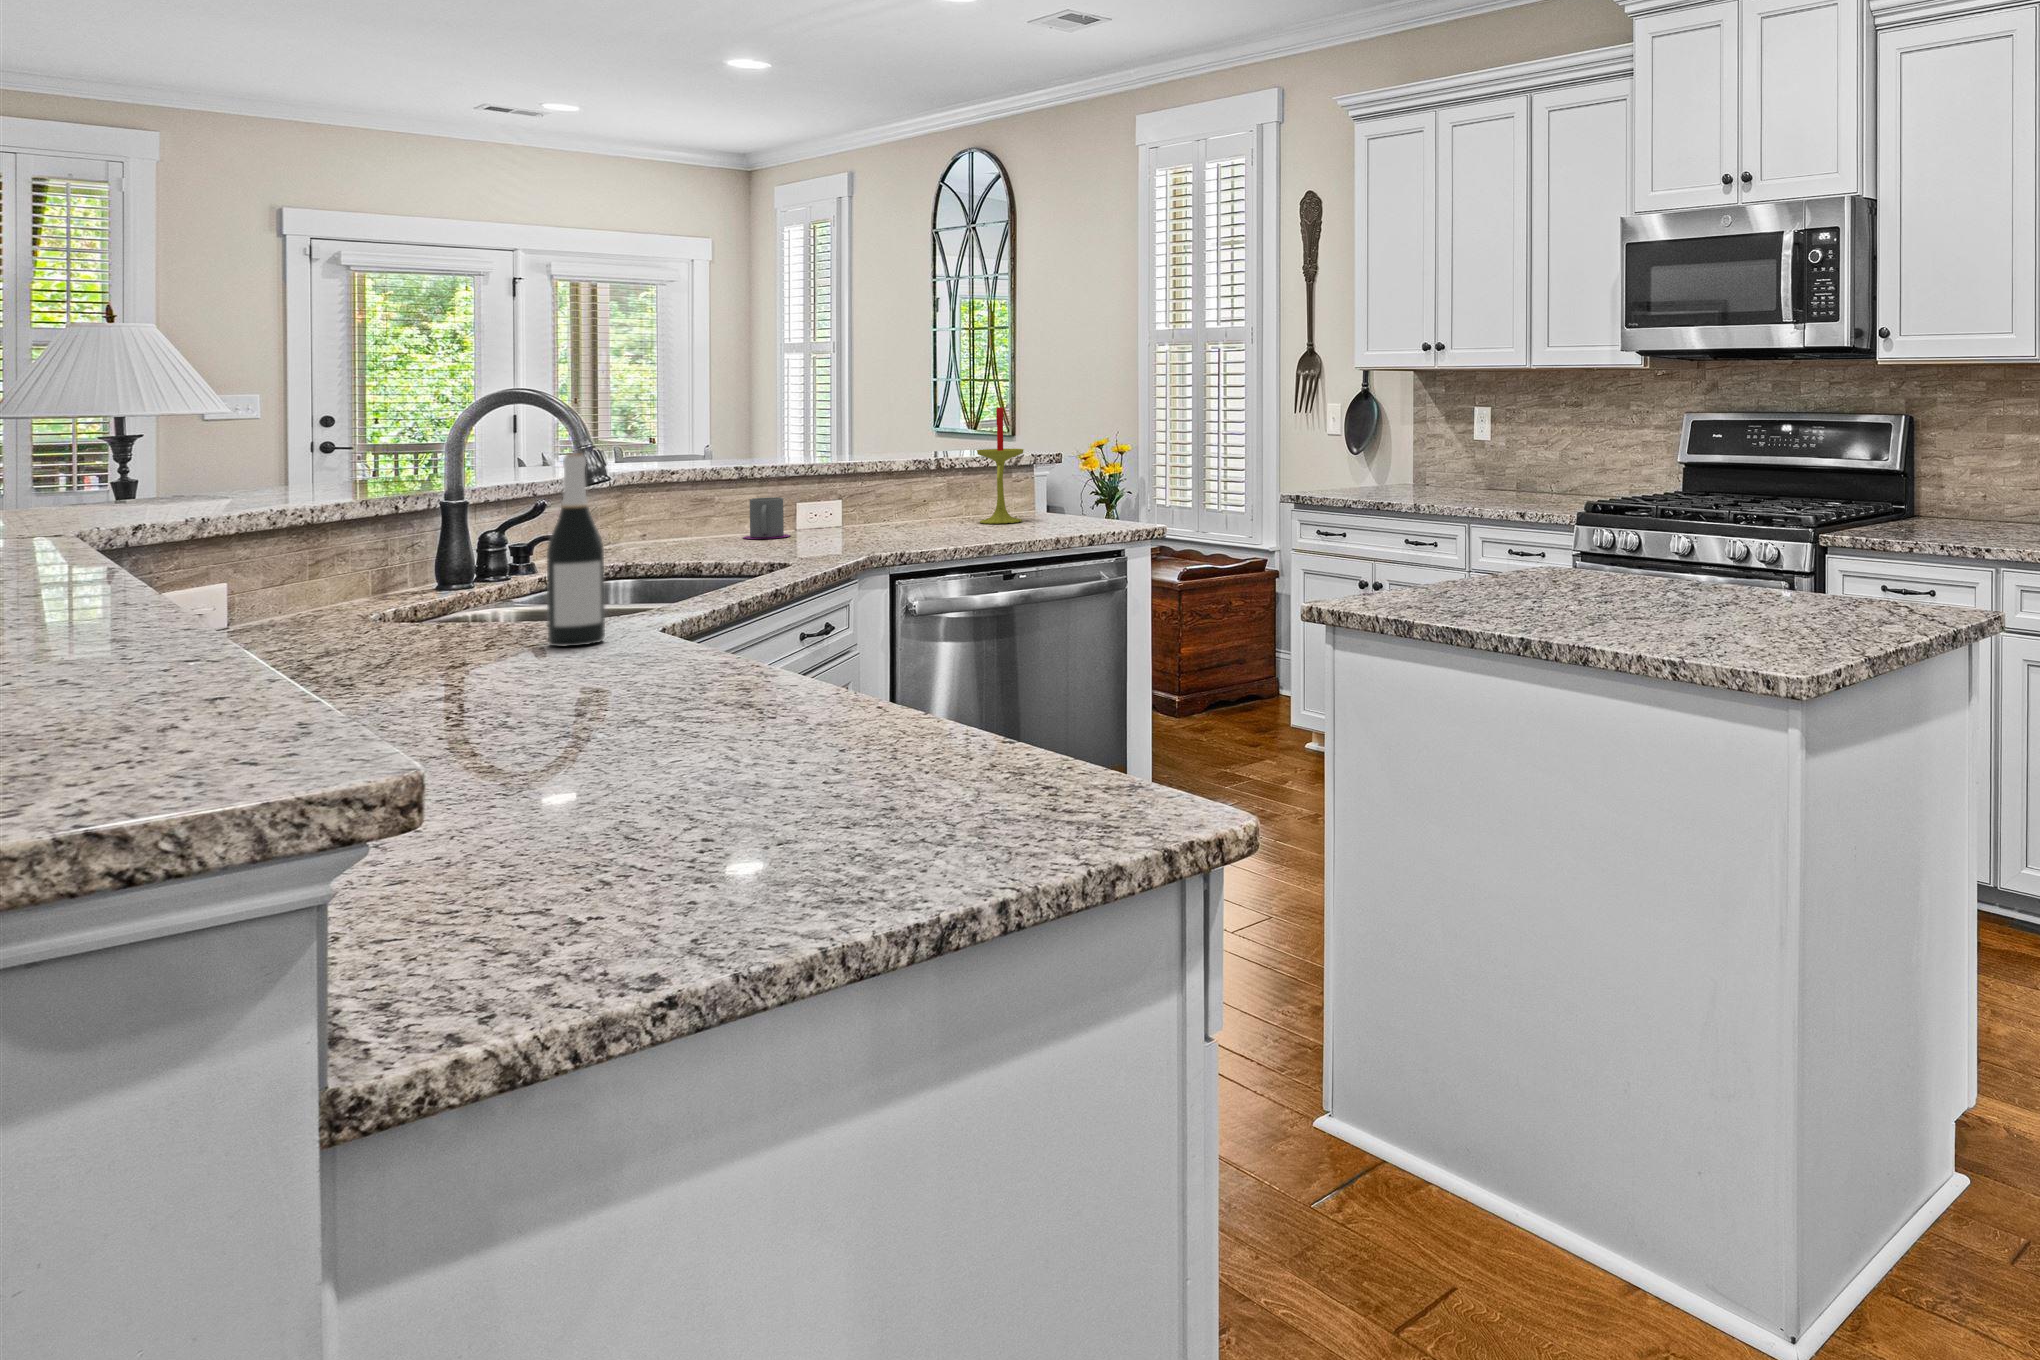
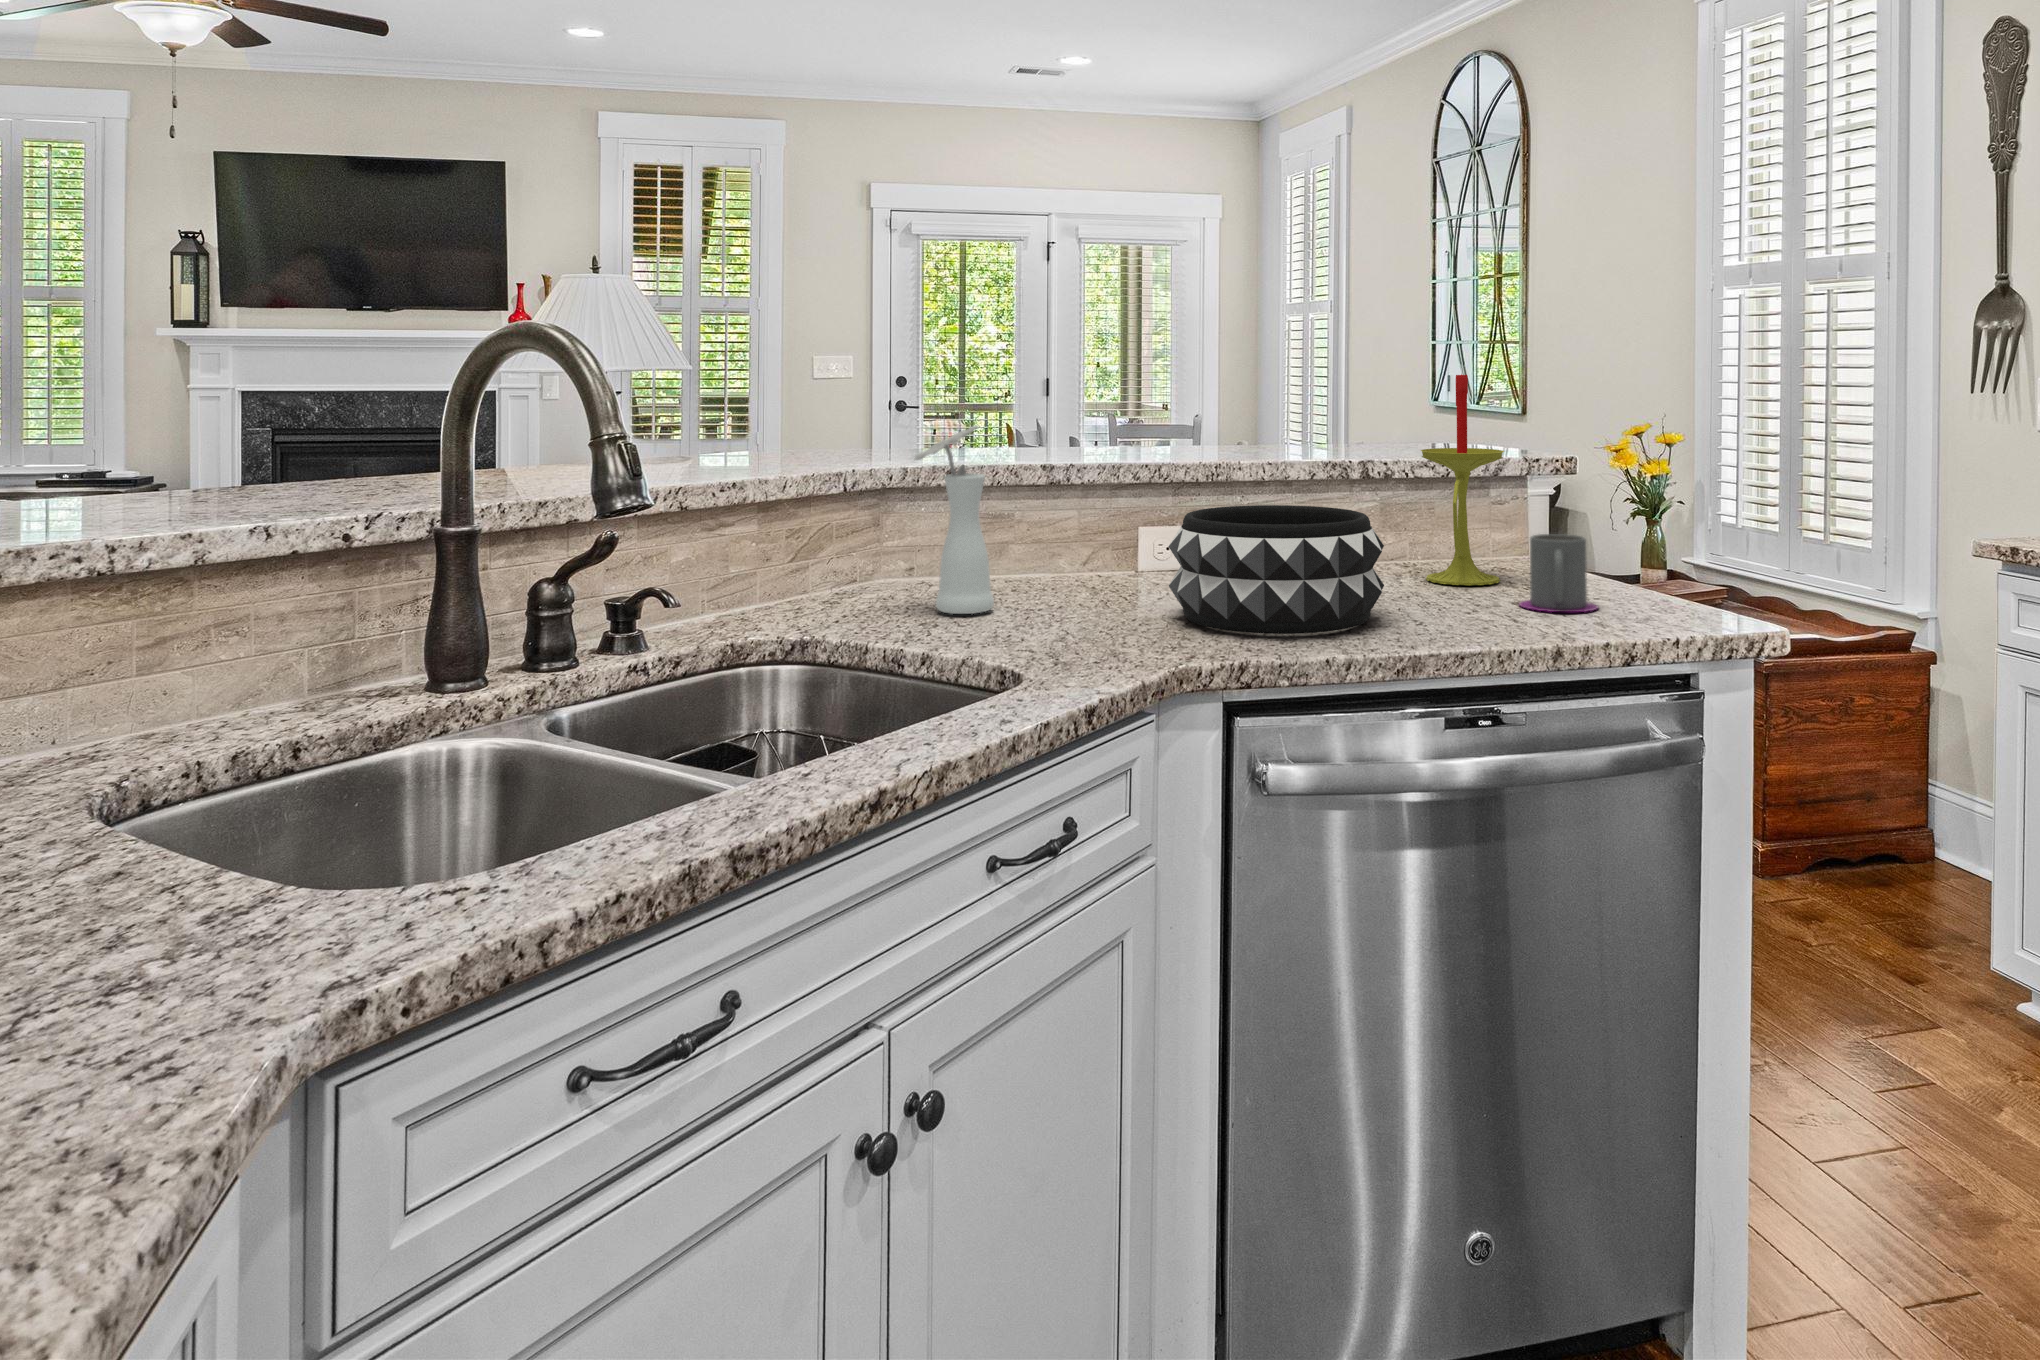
vase: none [675,441,730,550] -> present [915,426,994,614]
wine bottle: present [547,453,605,647] -> none [73,477,238,1041]
decorative bowl: none [842,481,966,545] -> present [1168,505,1384,634]
mug: present [743,497,790,539] -> present [1520,534,1598,612]

